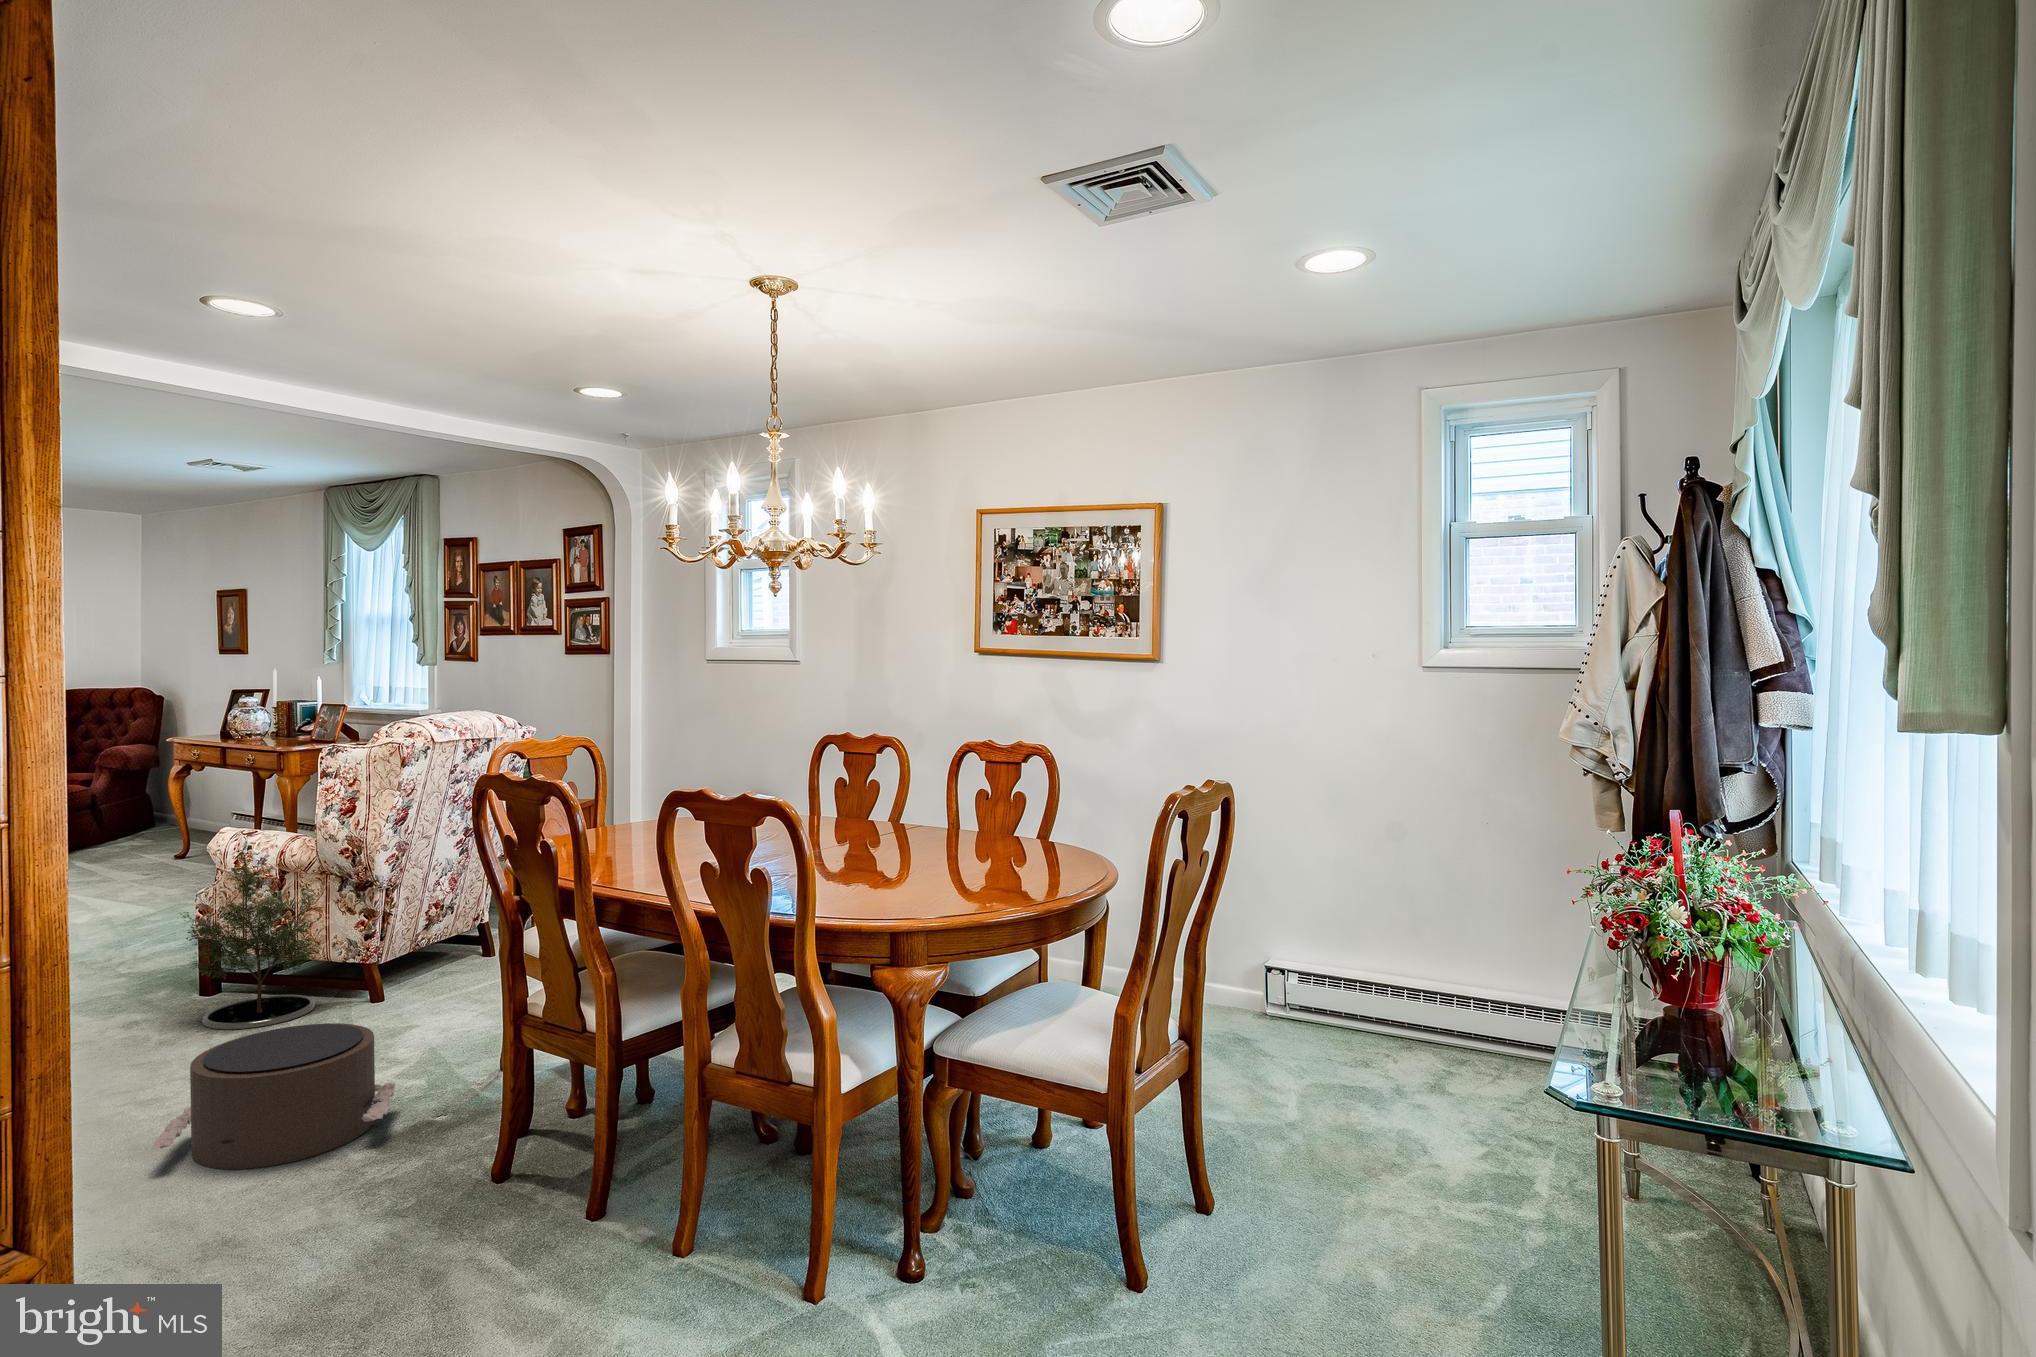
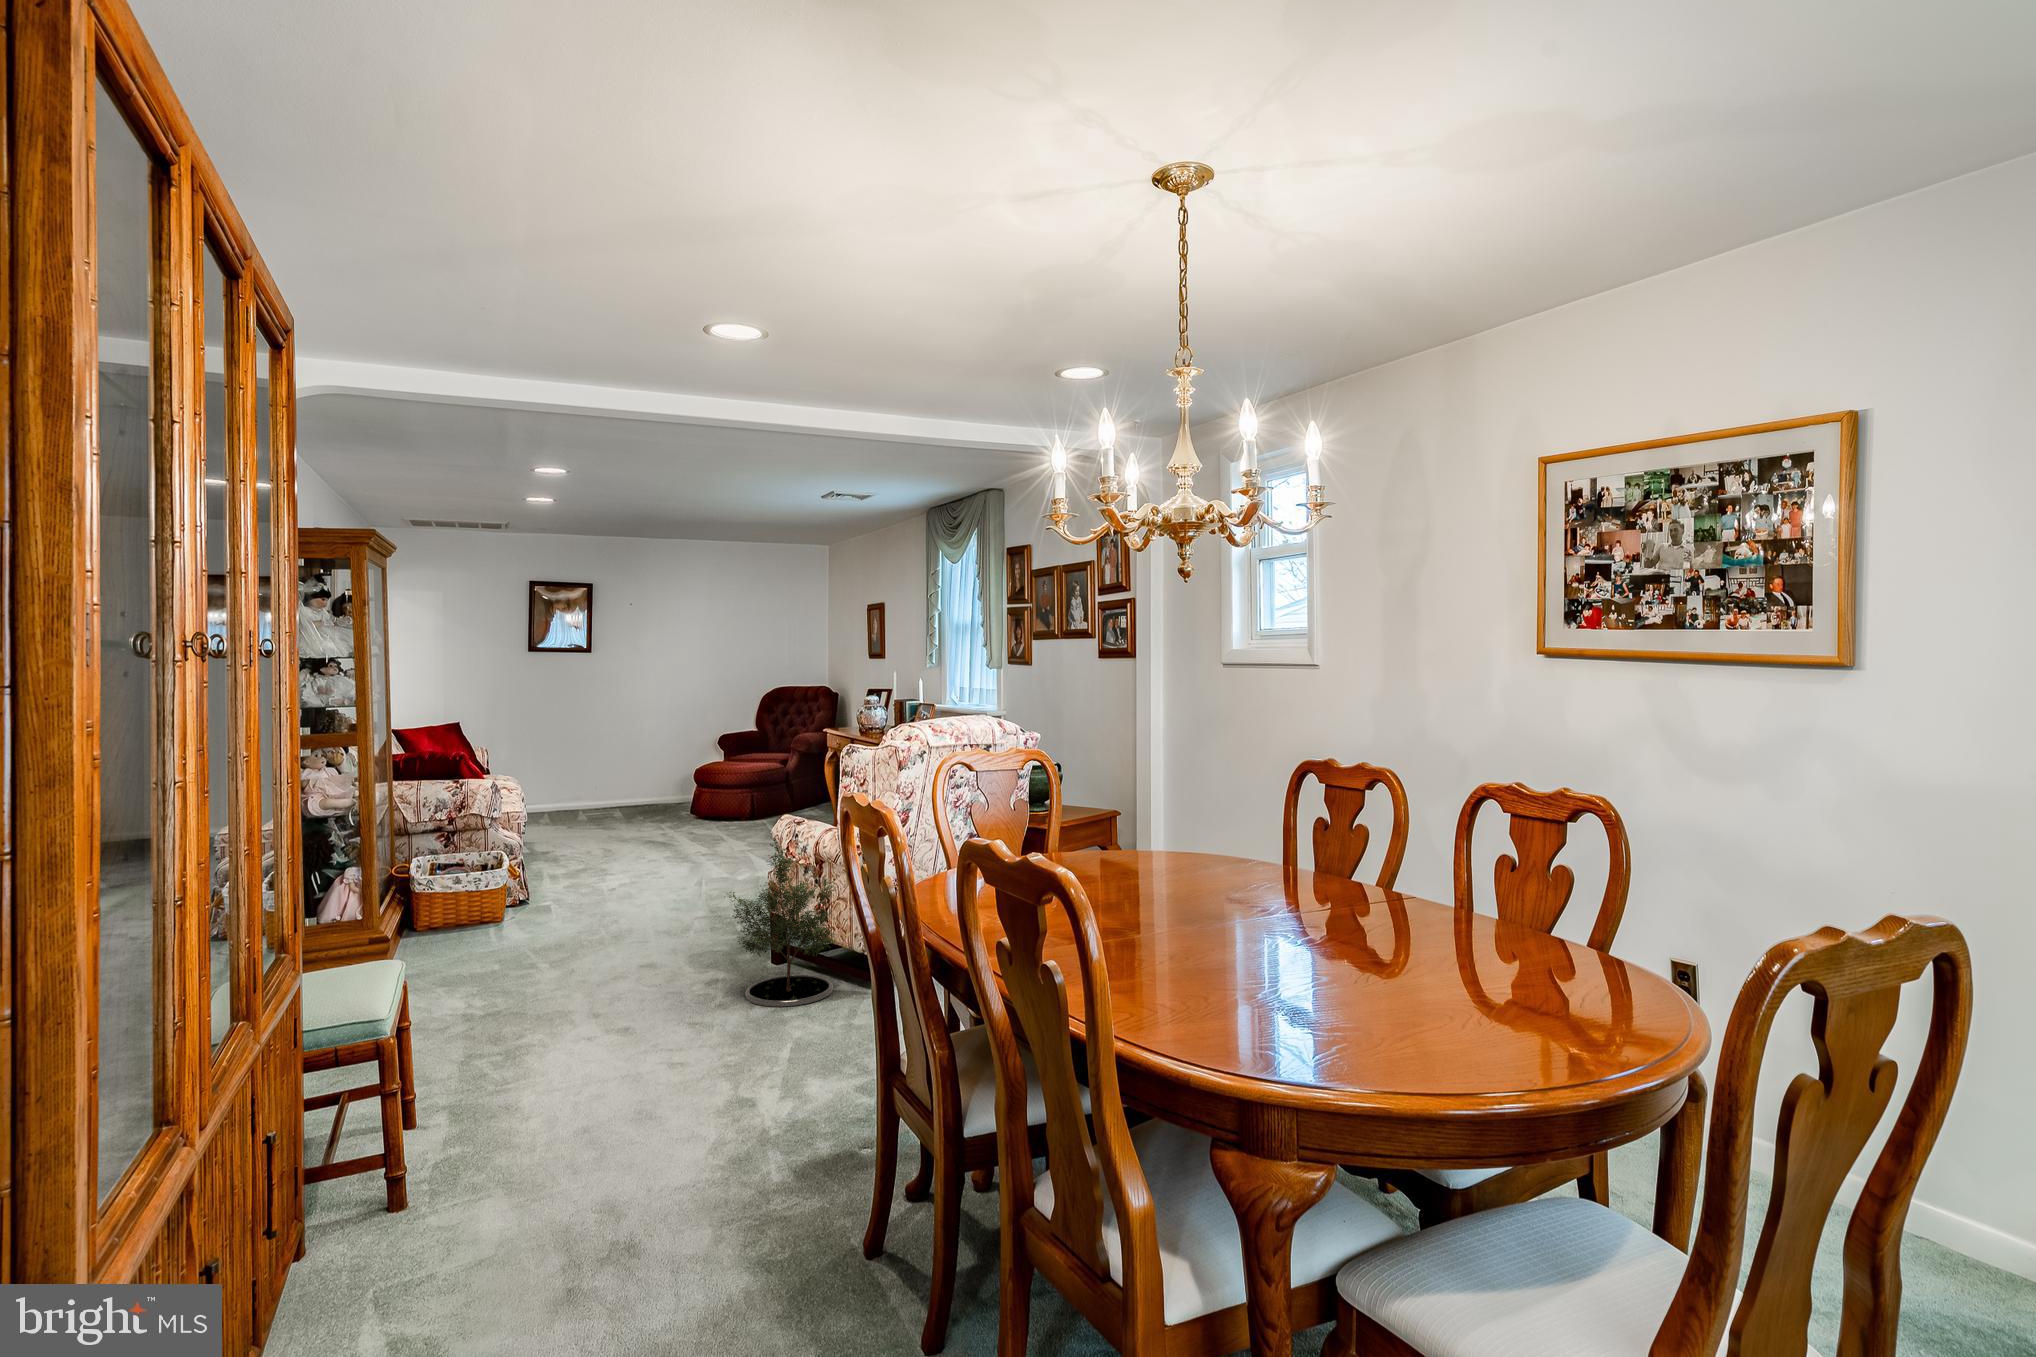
pouf: present [152,1023,395,1169] -> none [608,1029,826,1181]

